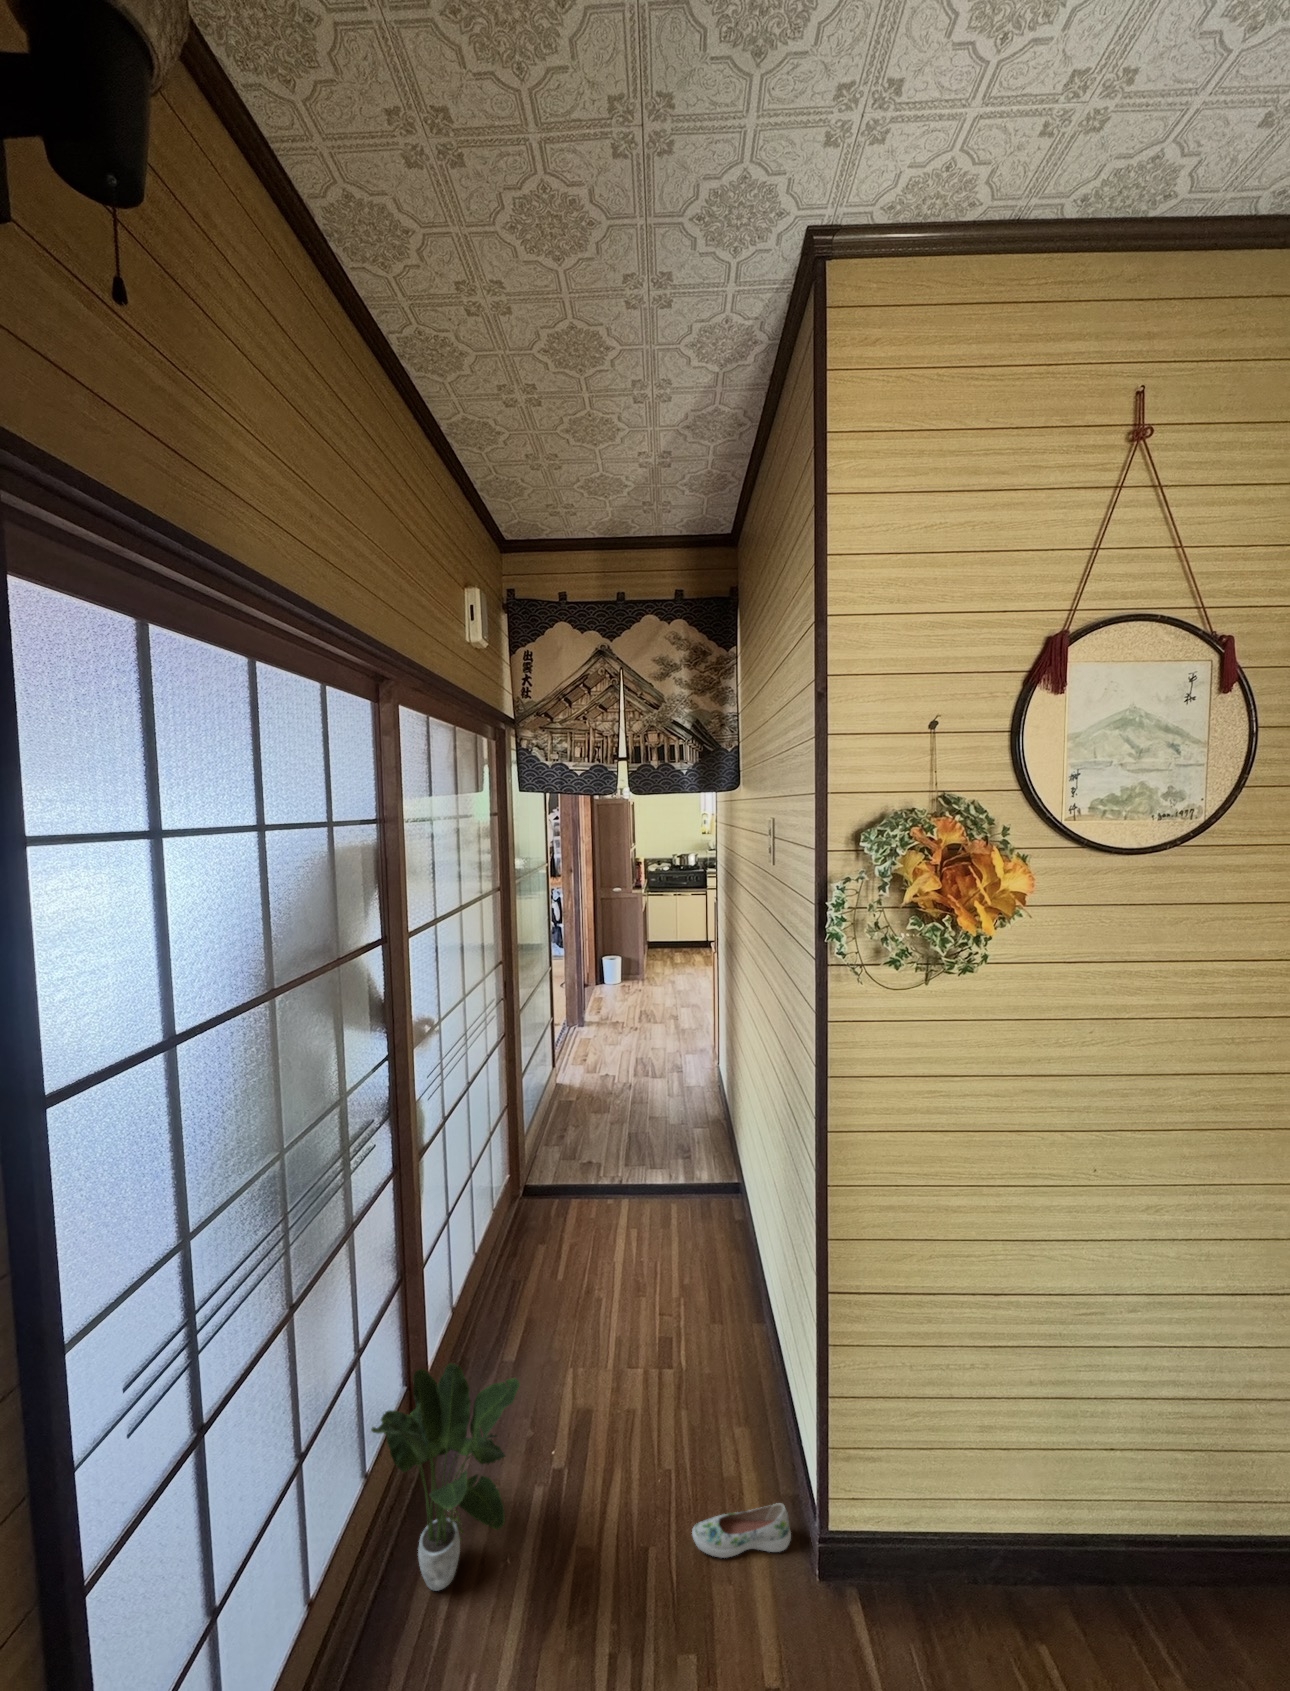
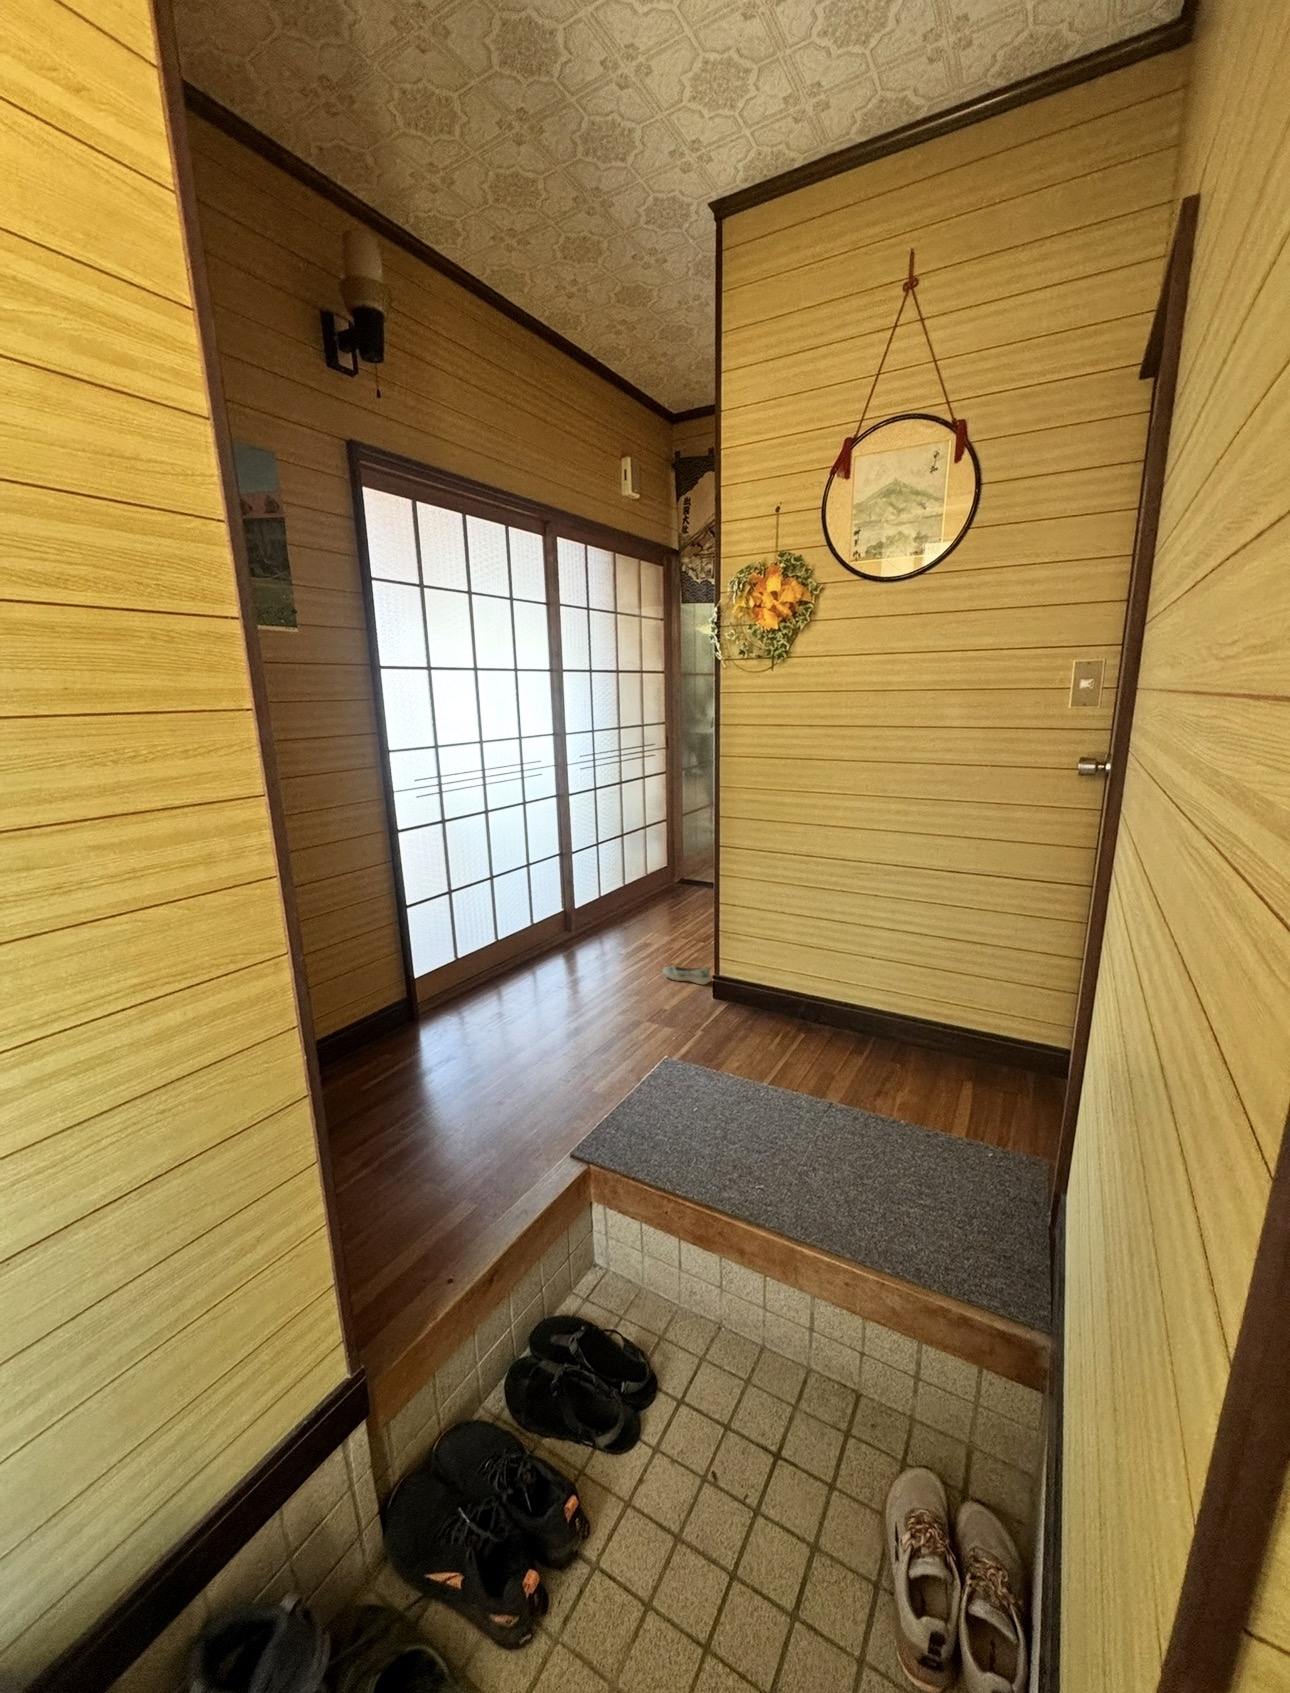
potted plant: present [371,1363,520,1591] -> none [521,864,587,962]

